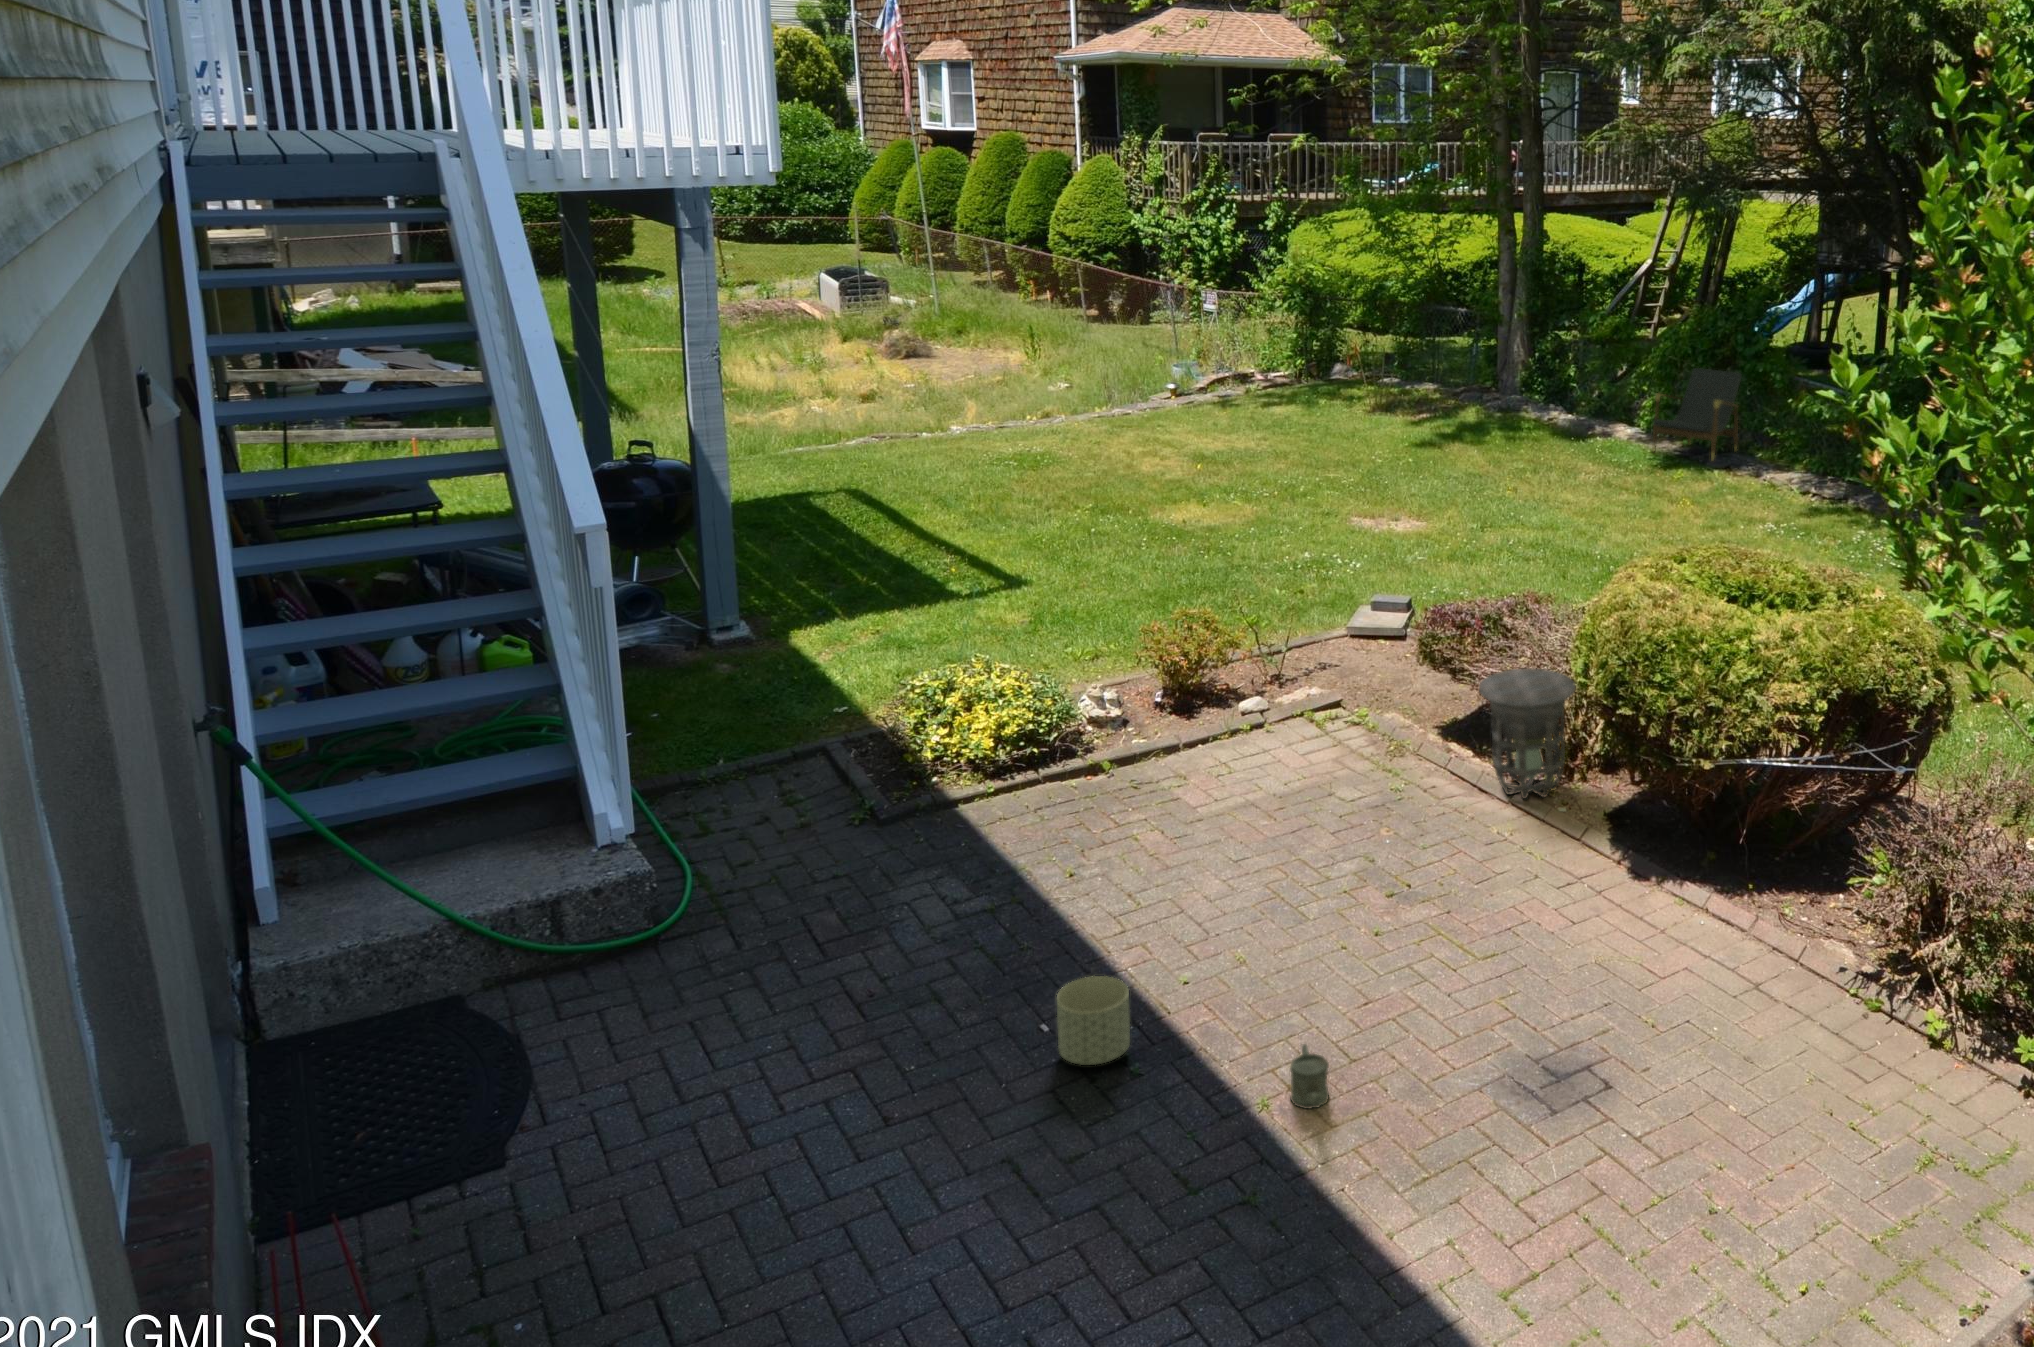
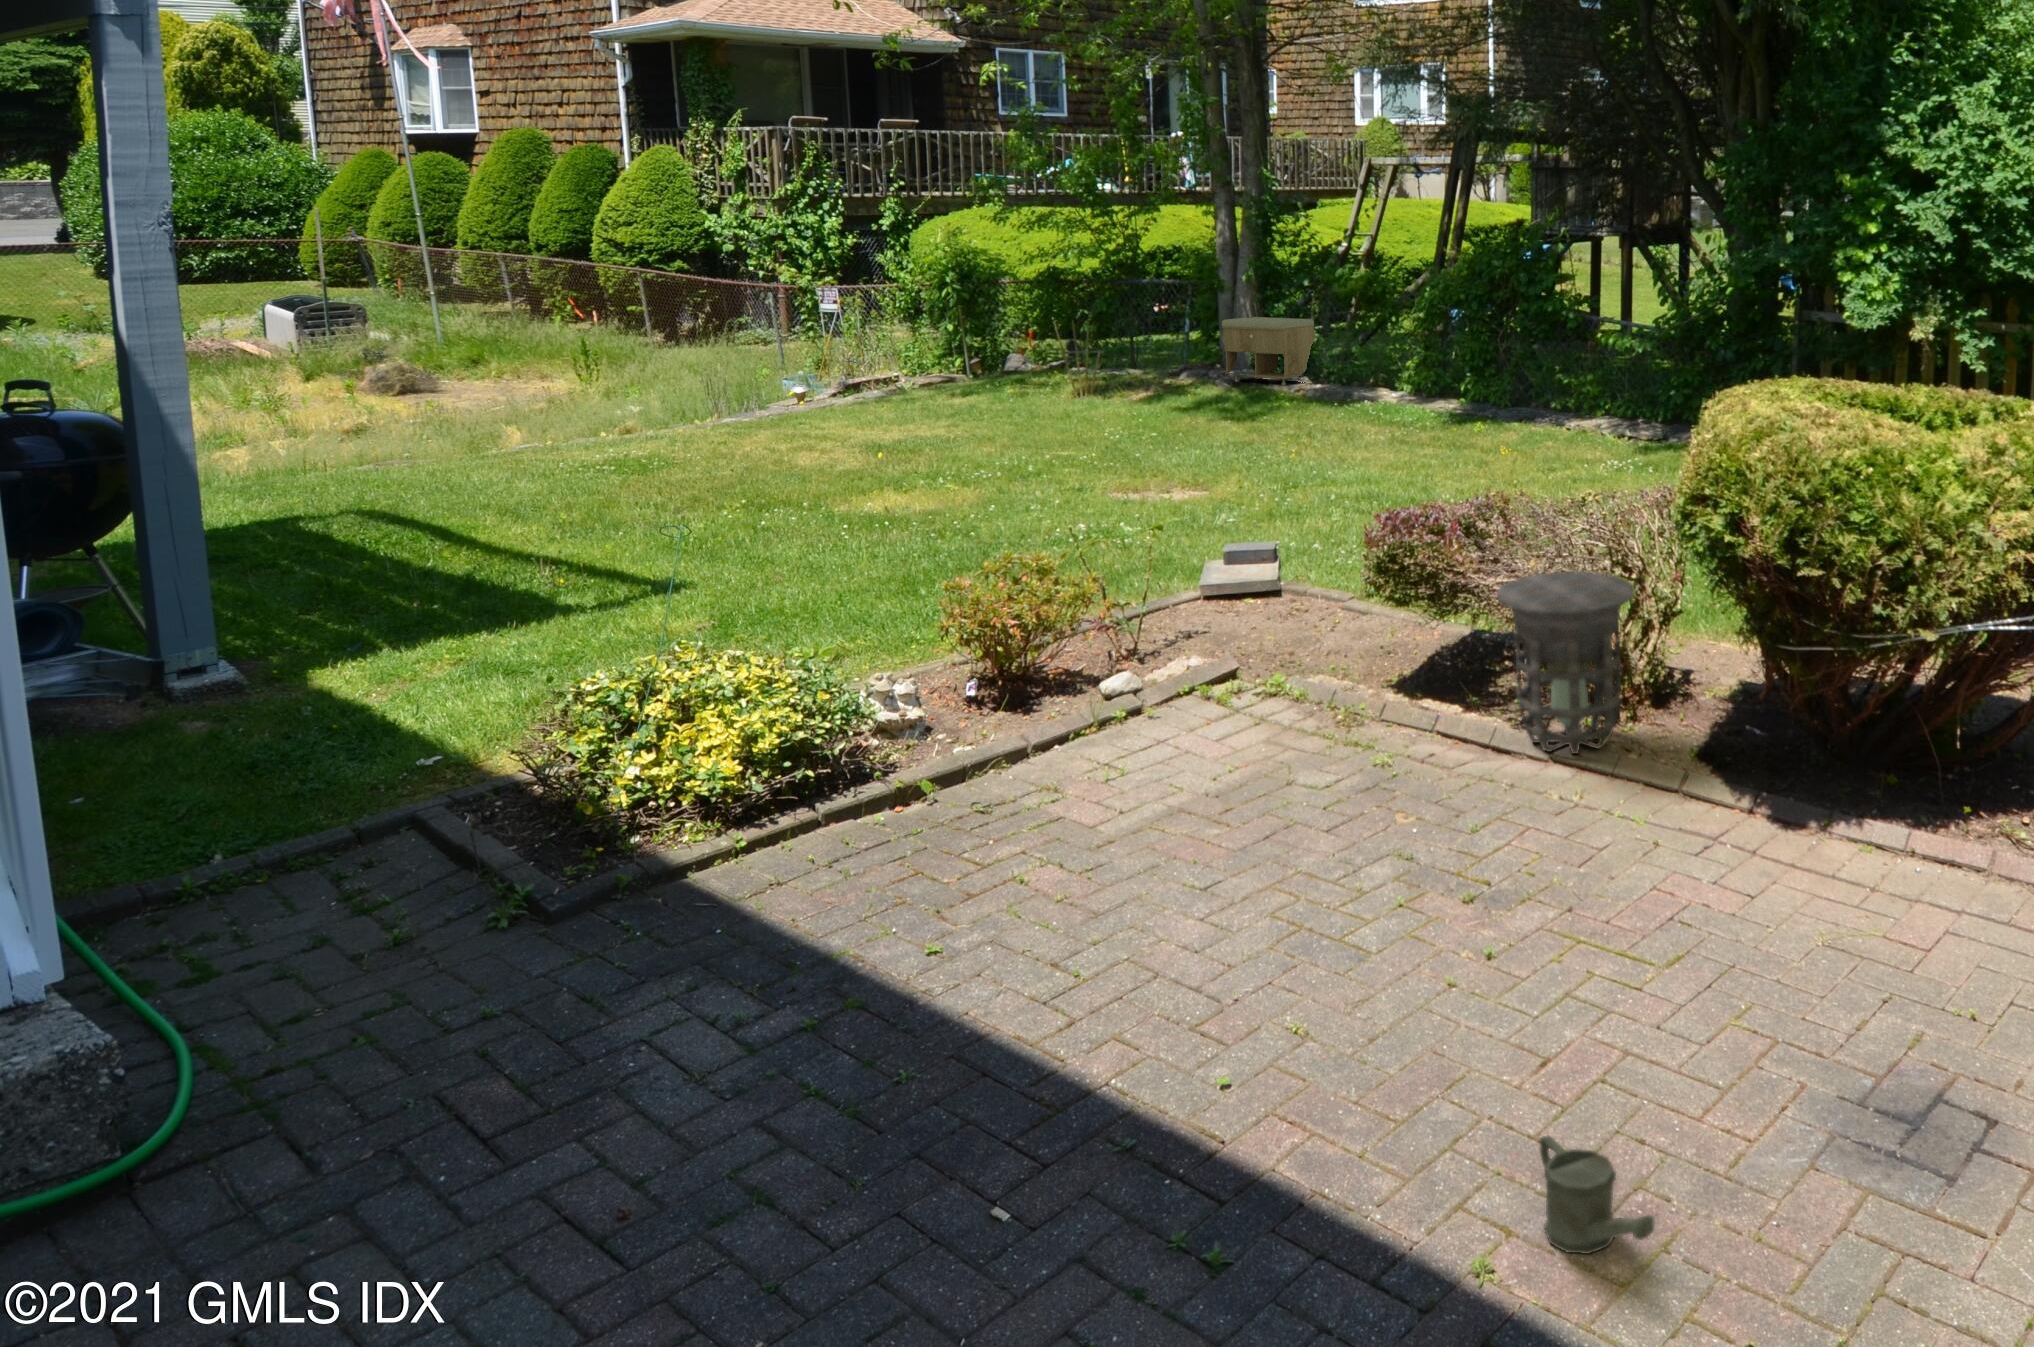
storage bench: none [1502,345,1578,407] -> present [1222,317,1314,385]
lounge chair: present [1652,368,1742,460] -> none [1435,315,1529,416]
planter: present [1057,976,1130,1065] -> none [1068,1079,1209,1256]

